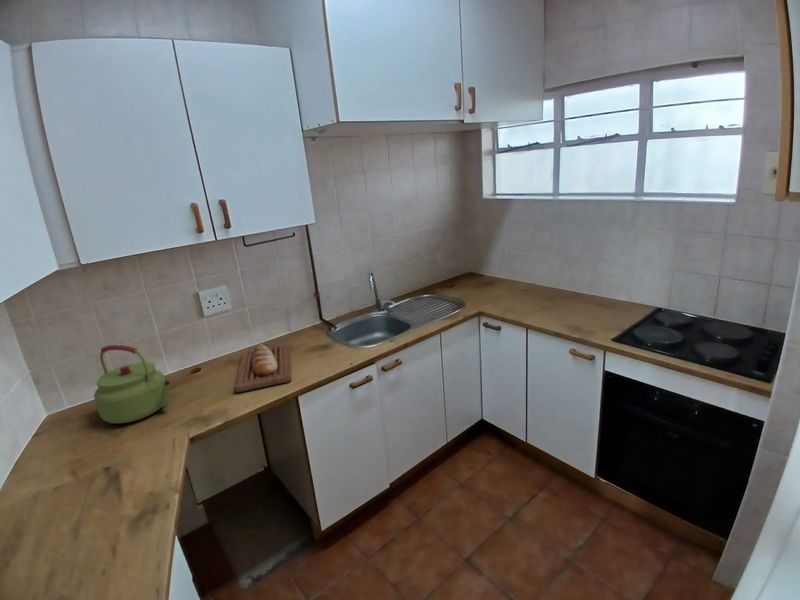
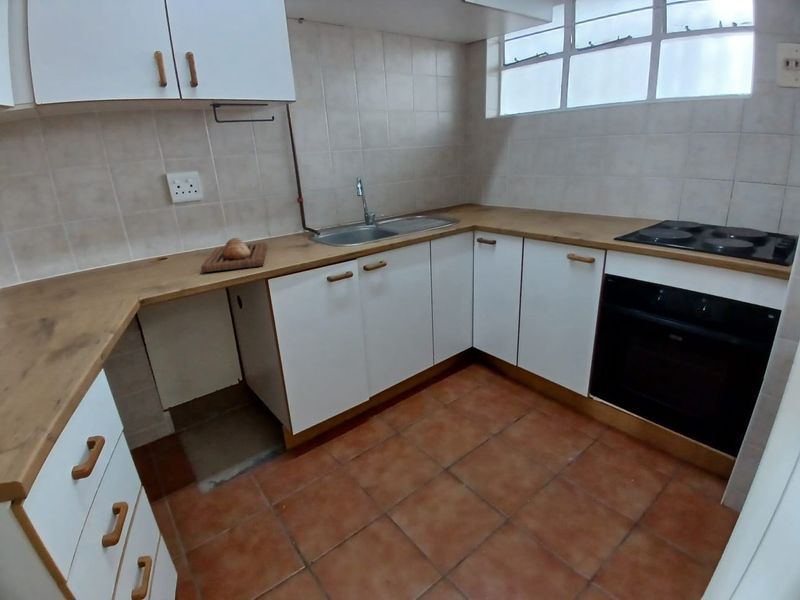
kettle: present [94,345,170,423] -> none [44,207,131,292]

